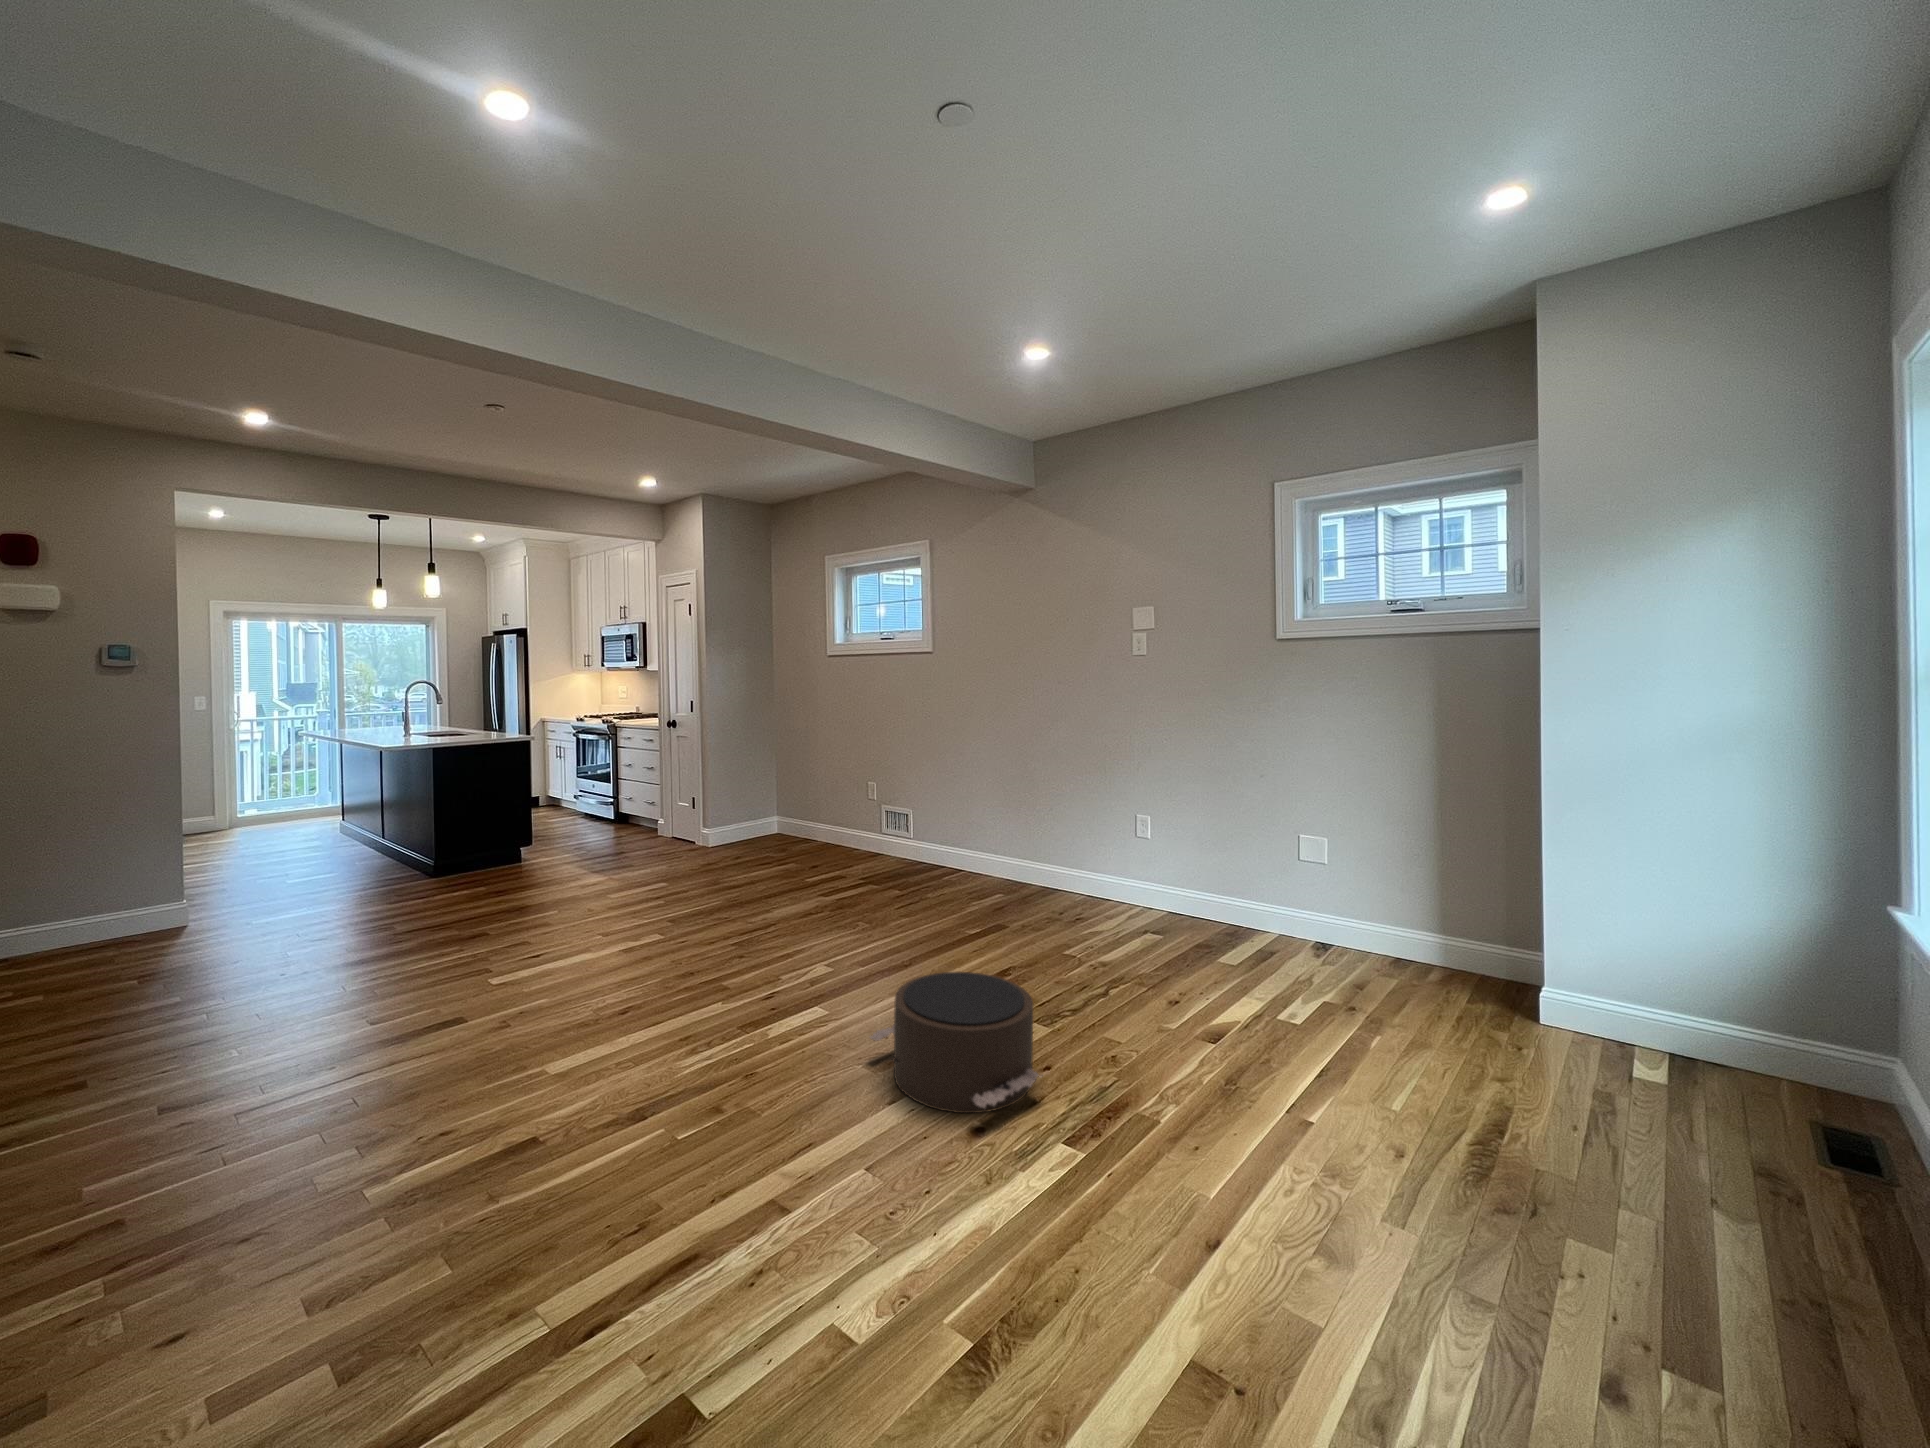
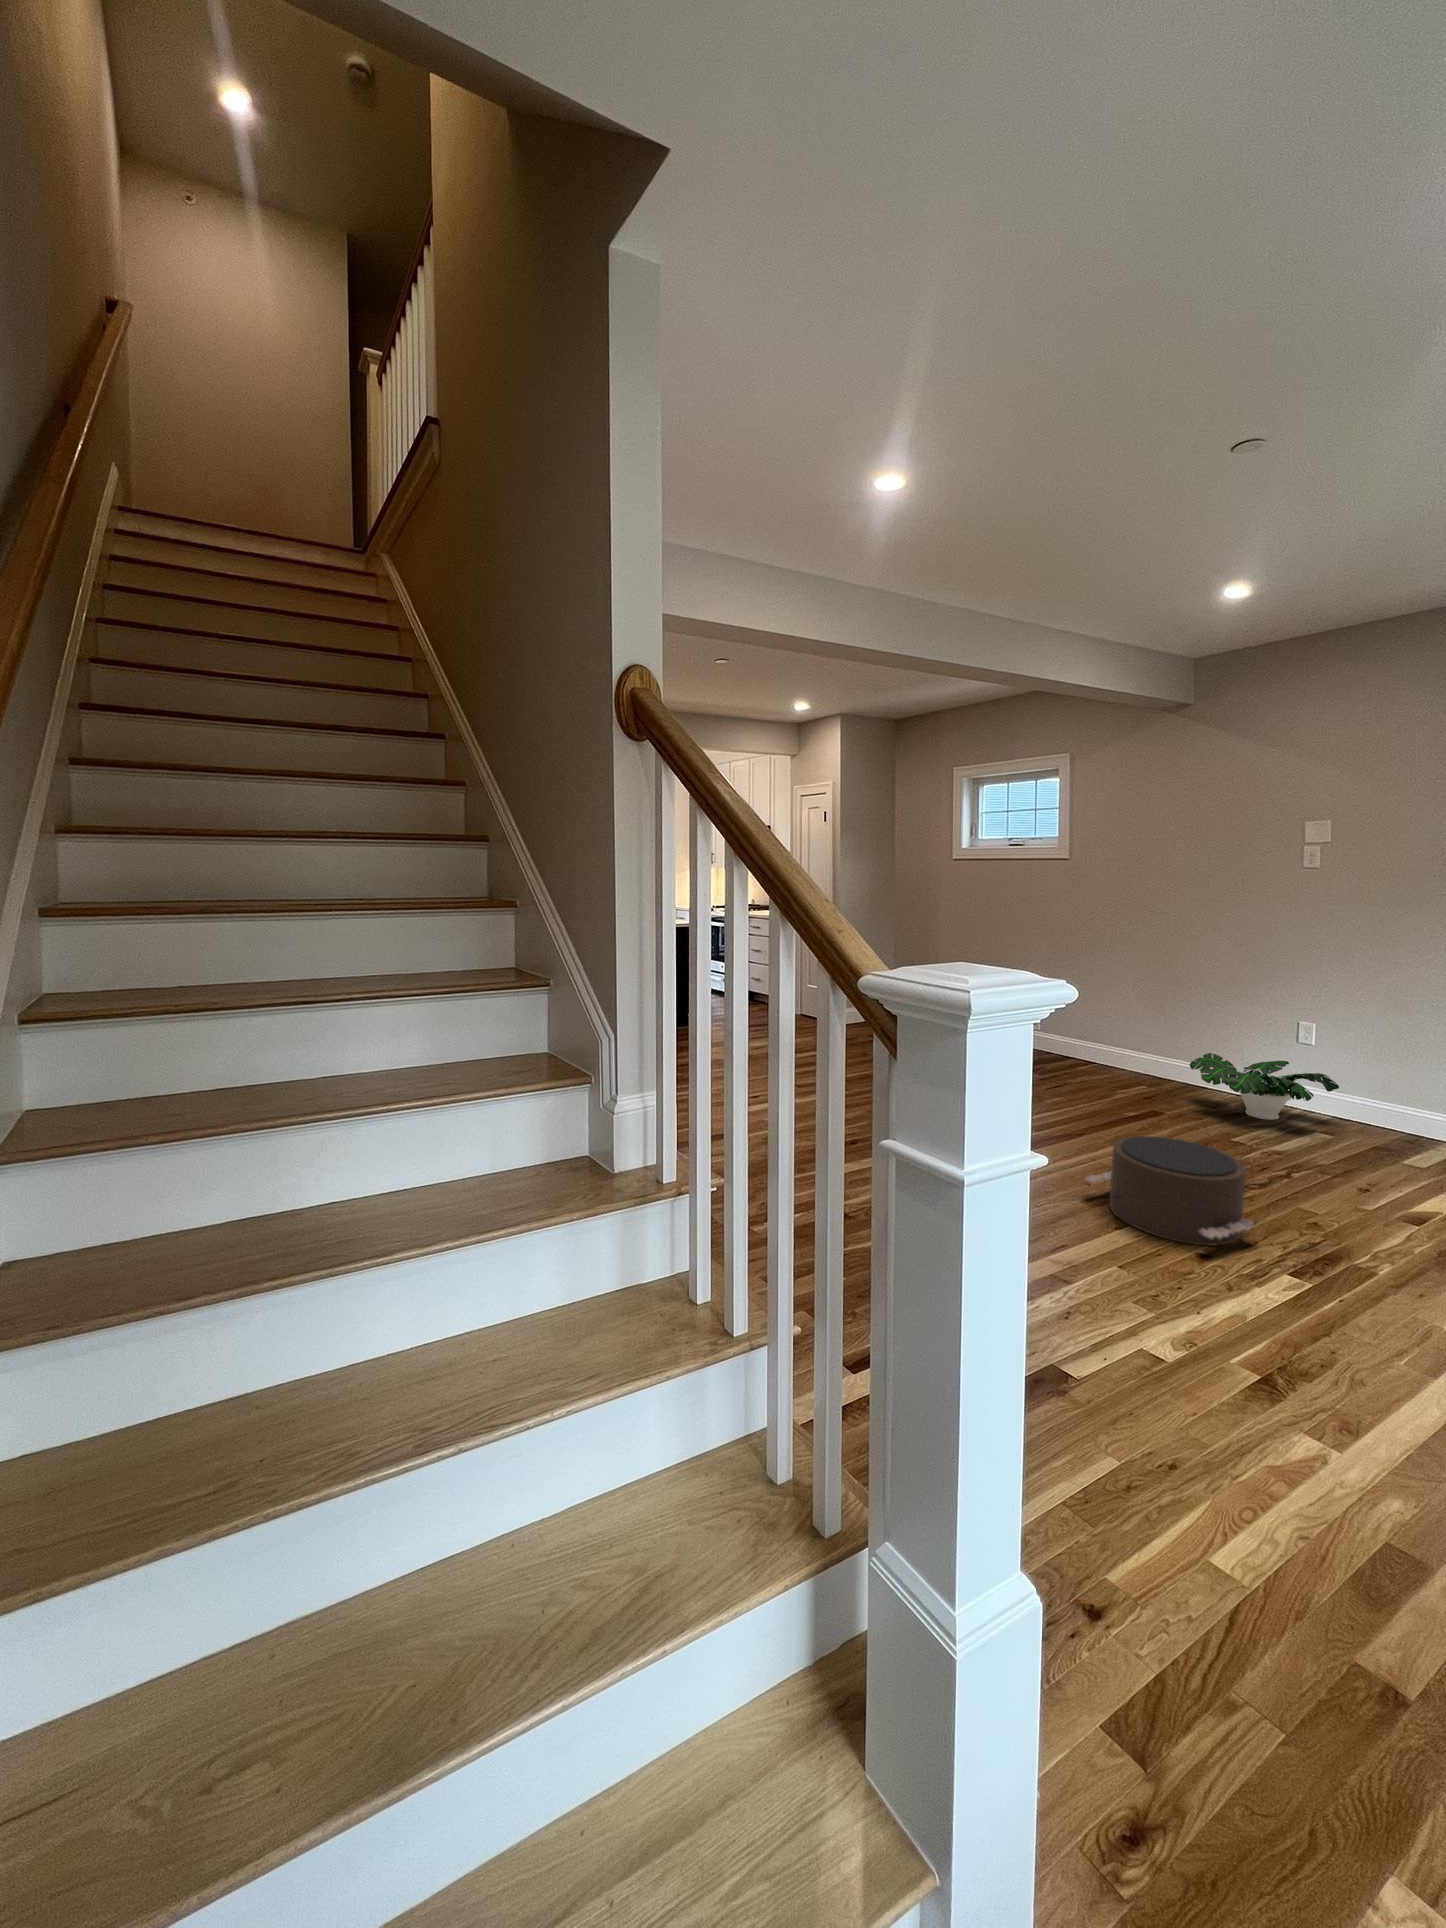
potted plant: none [1036,855,1168,923] -> present [1190,1053,1339,1120]

